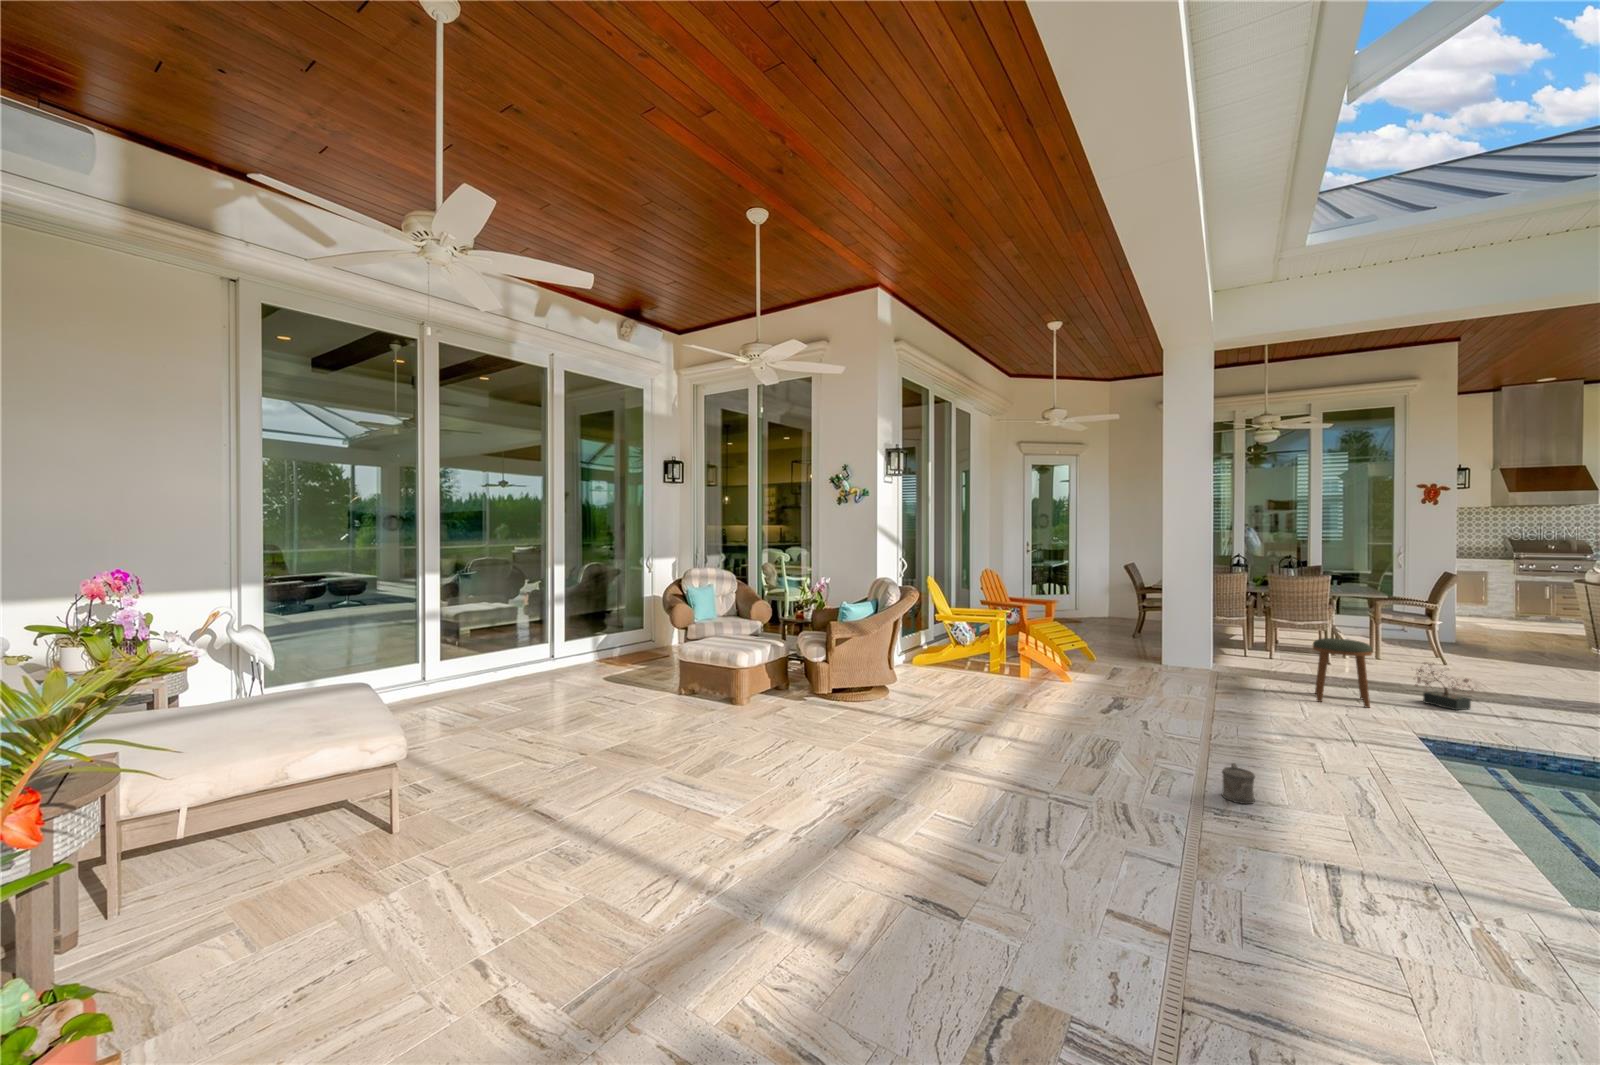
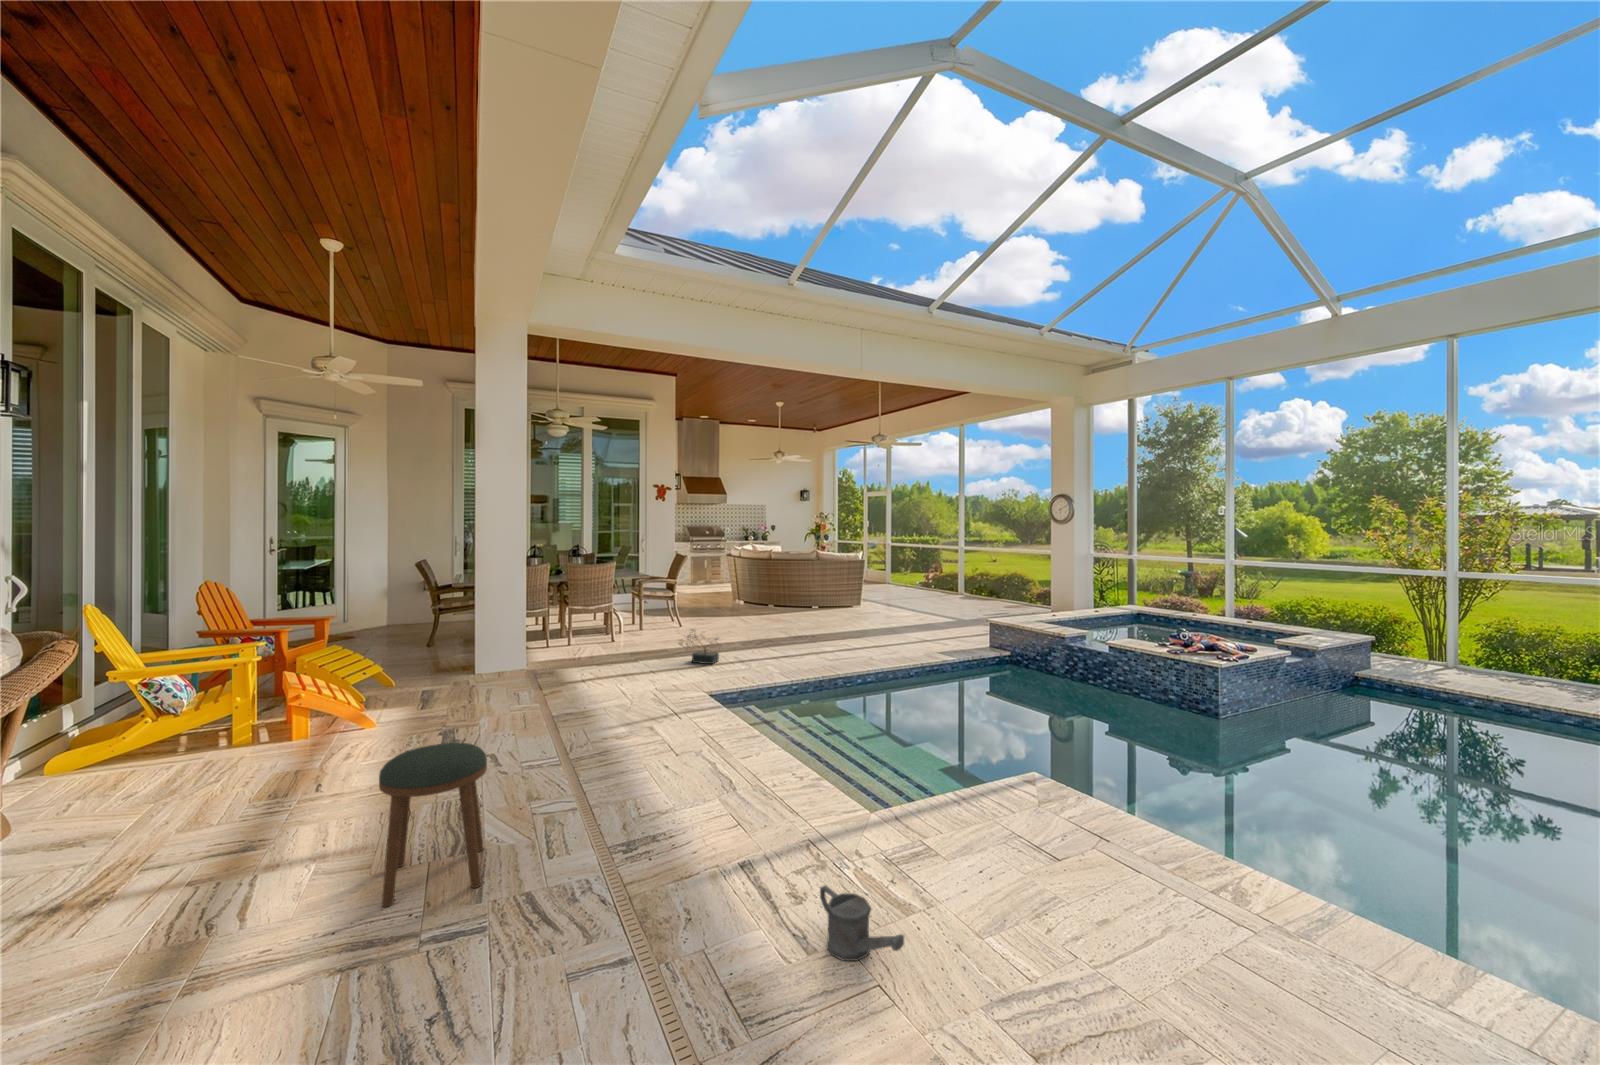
stool: present [1313,638,1372,708] -> present [379,743,487,907]
watering can: present [1222,763,1255,804] -> present [820,885,904,961]

